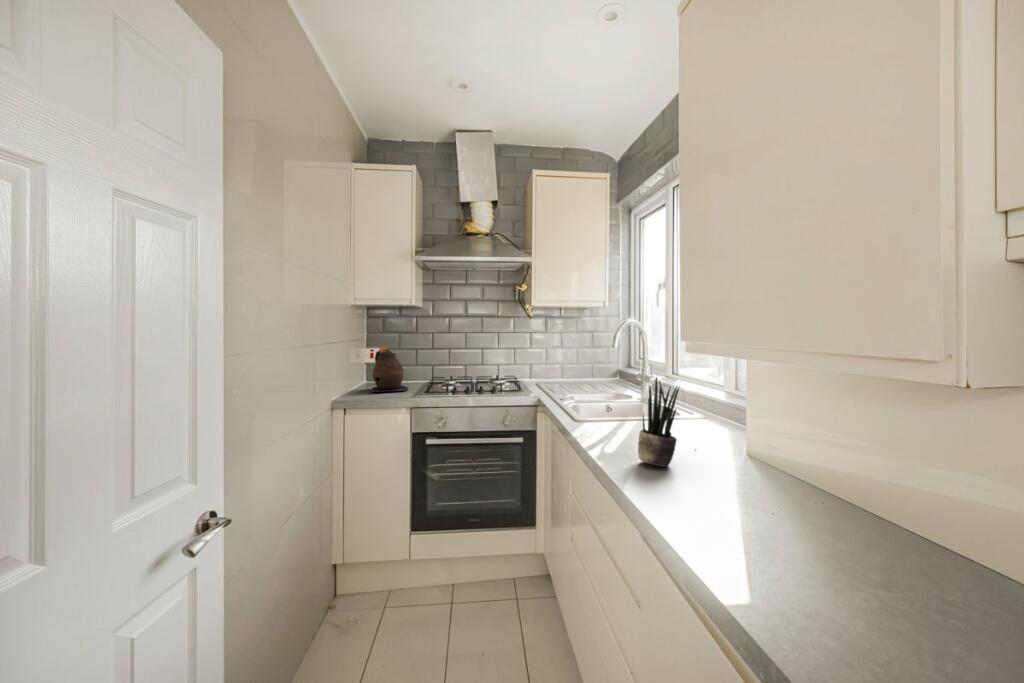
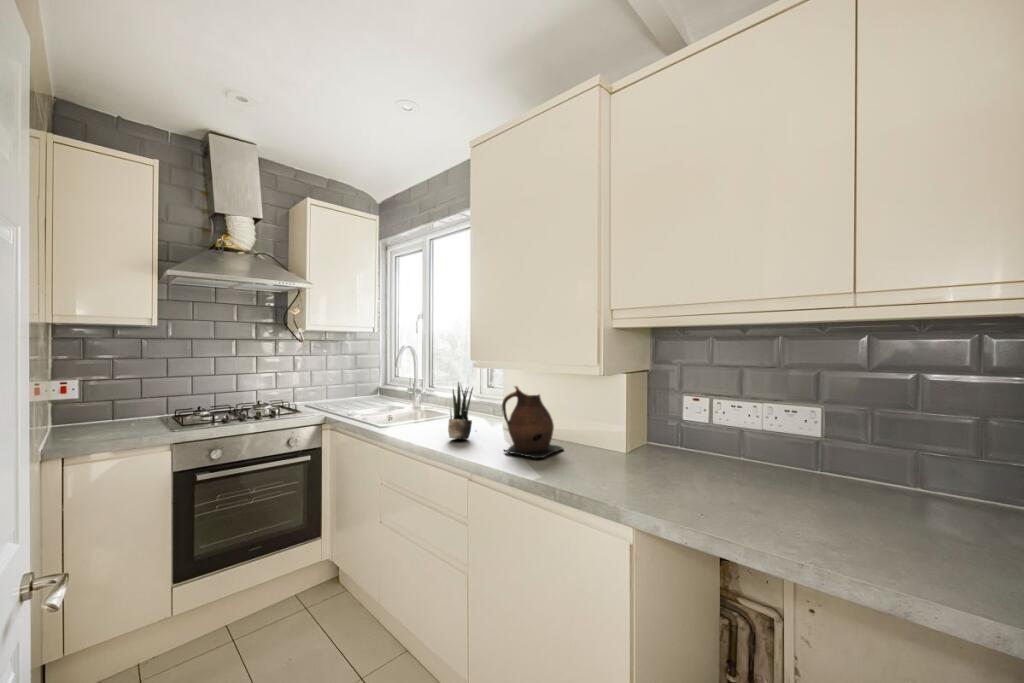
ceramic pitcher: present [370,346,408,392] -> present [502,386,563,459]

